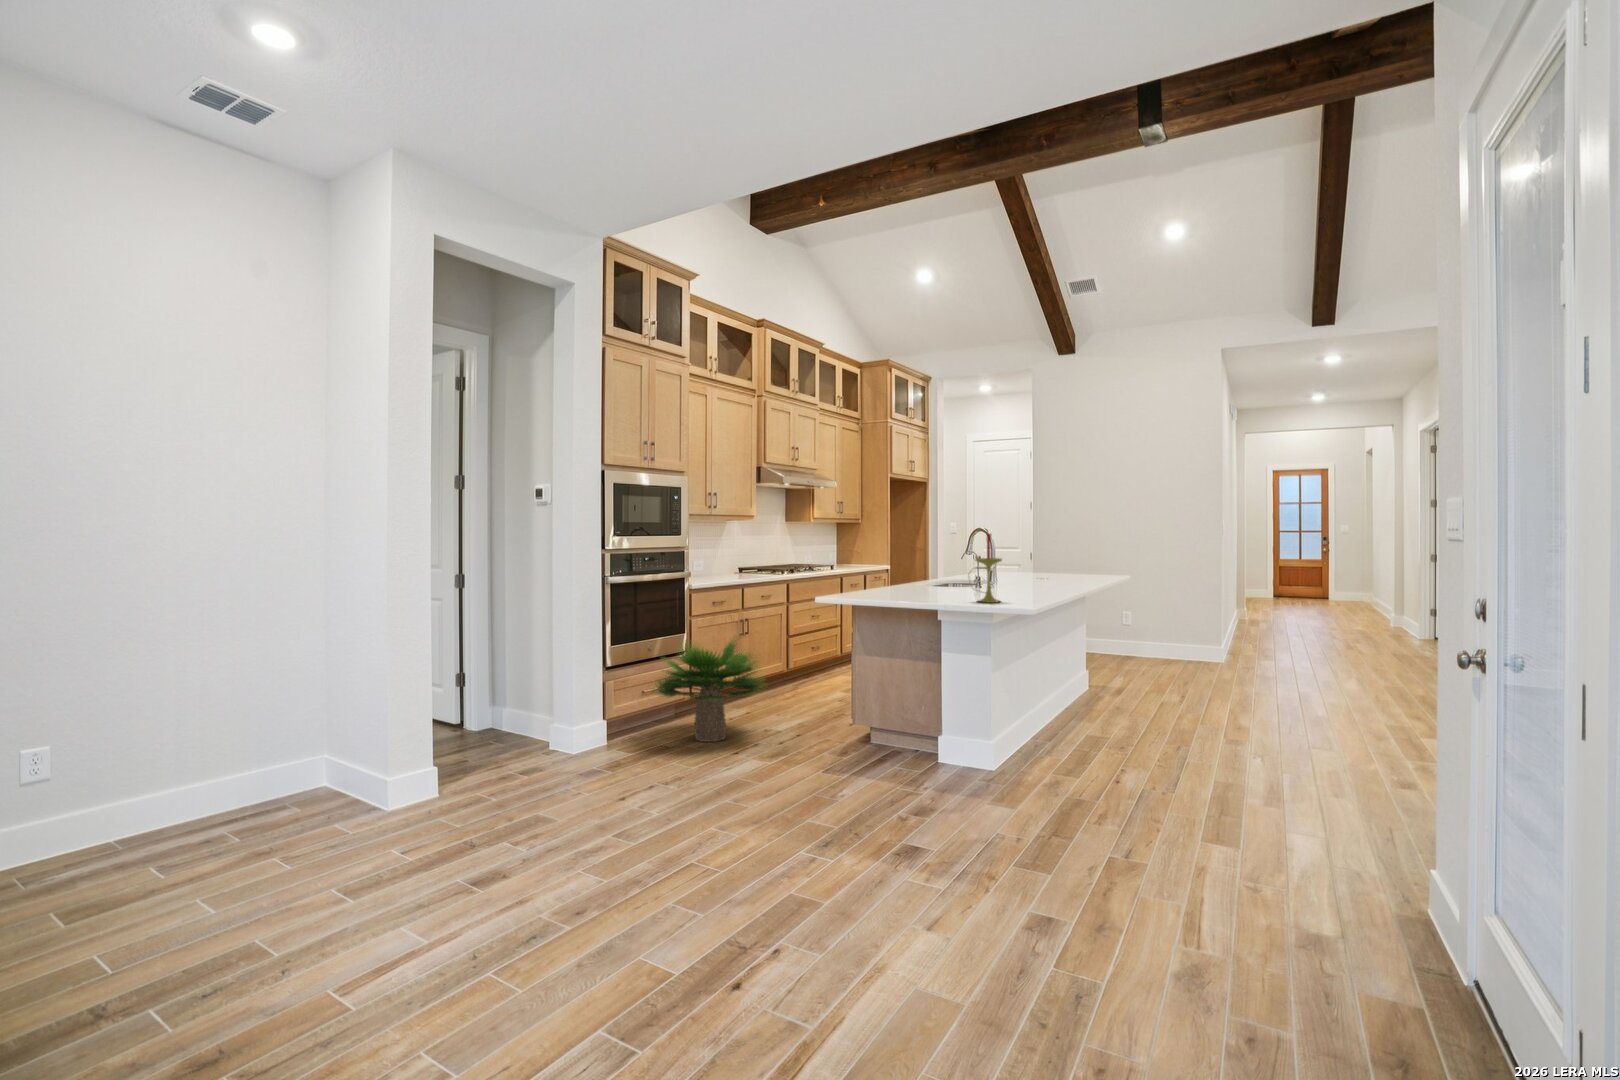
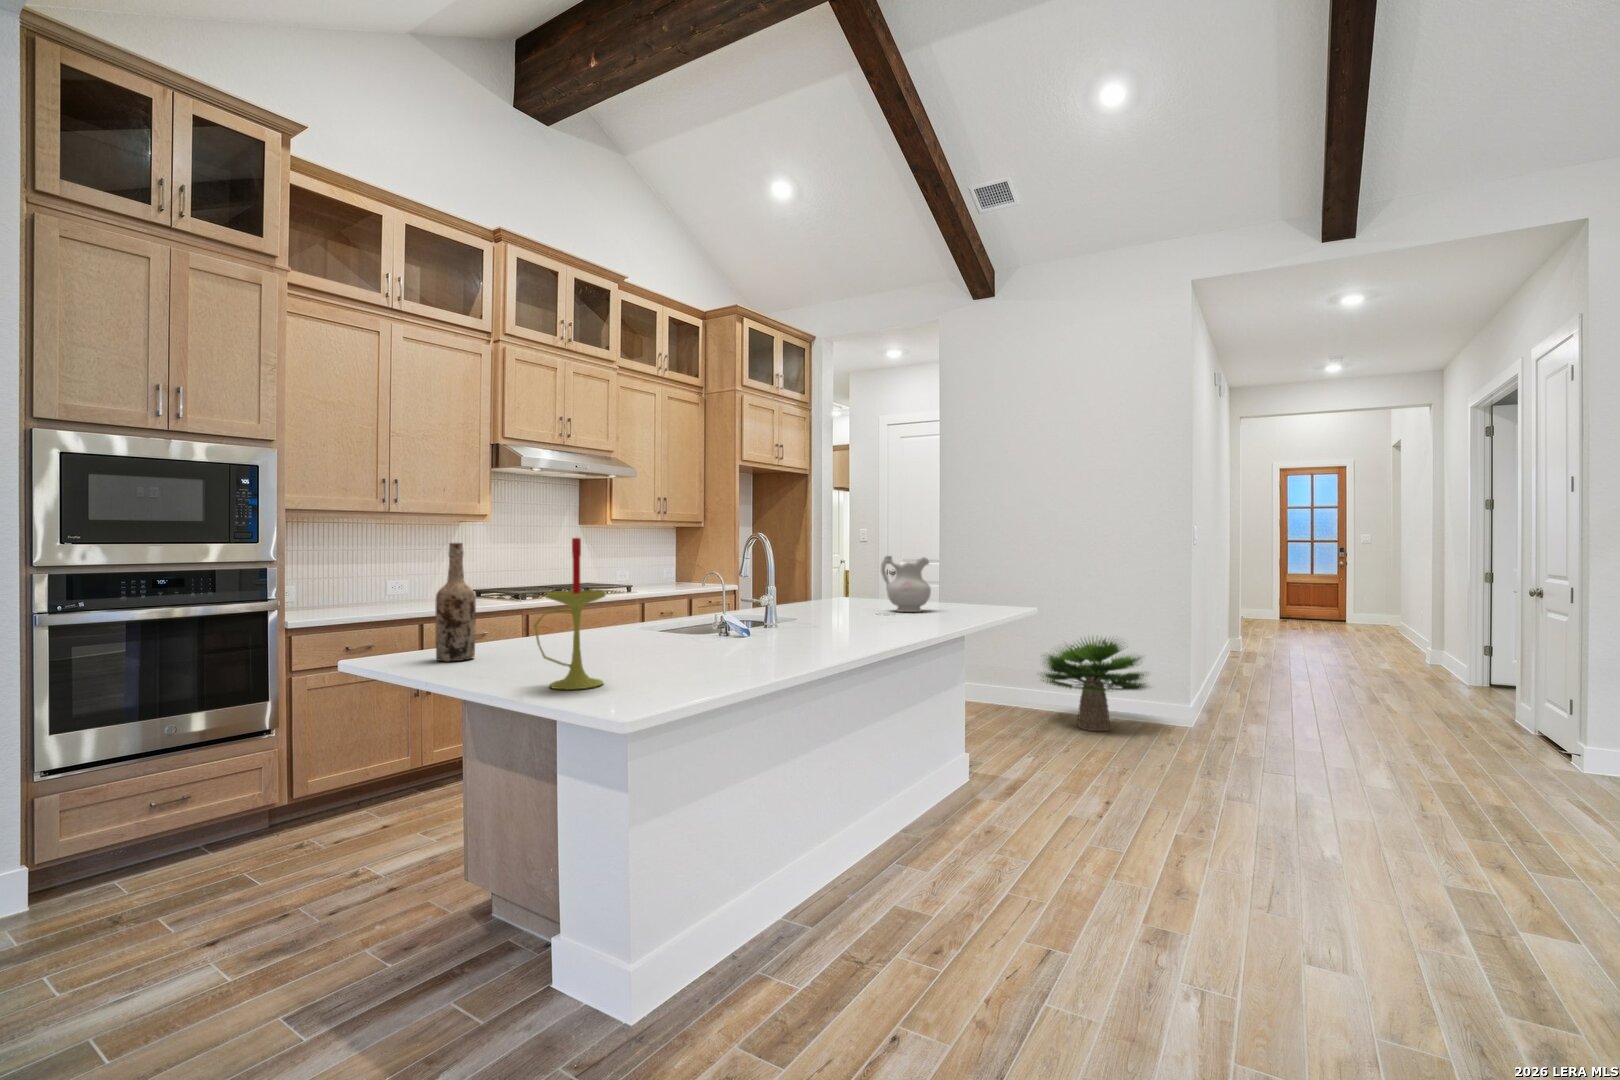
wine bottle: none [876,536,894,597] -> present [435,543,476,661]
ceramic pitcher: none [1039,543,1073,579] -> present [881,556,931,612]
potted plant: present [653,640,764,742] -> present [1041,638,1147,731]

